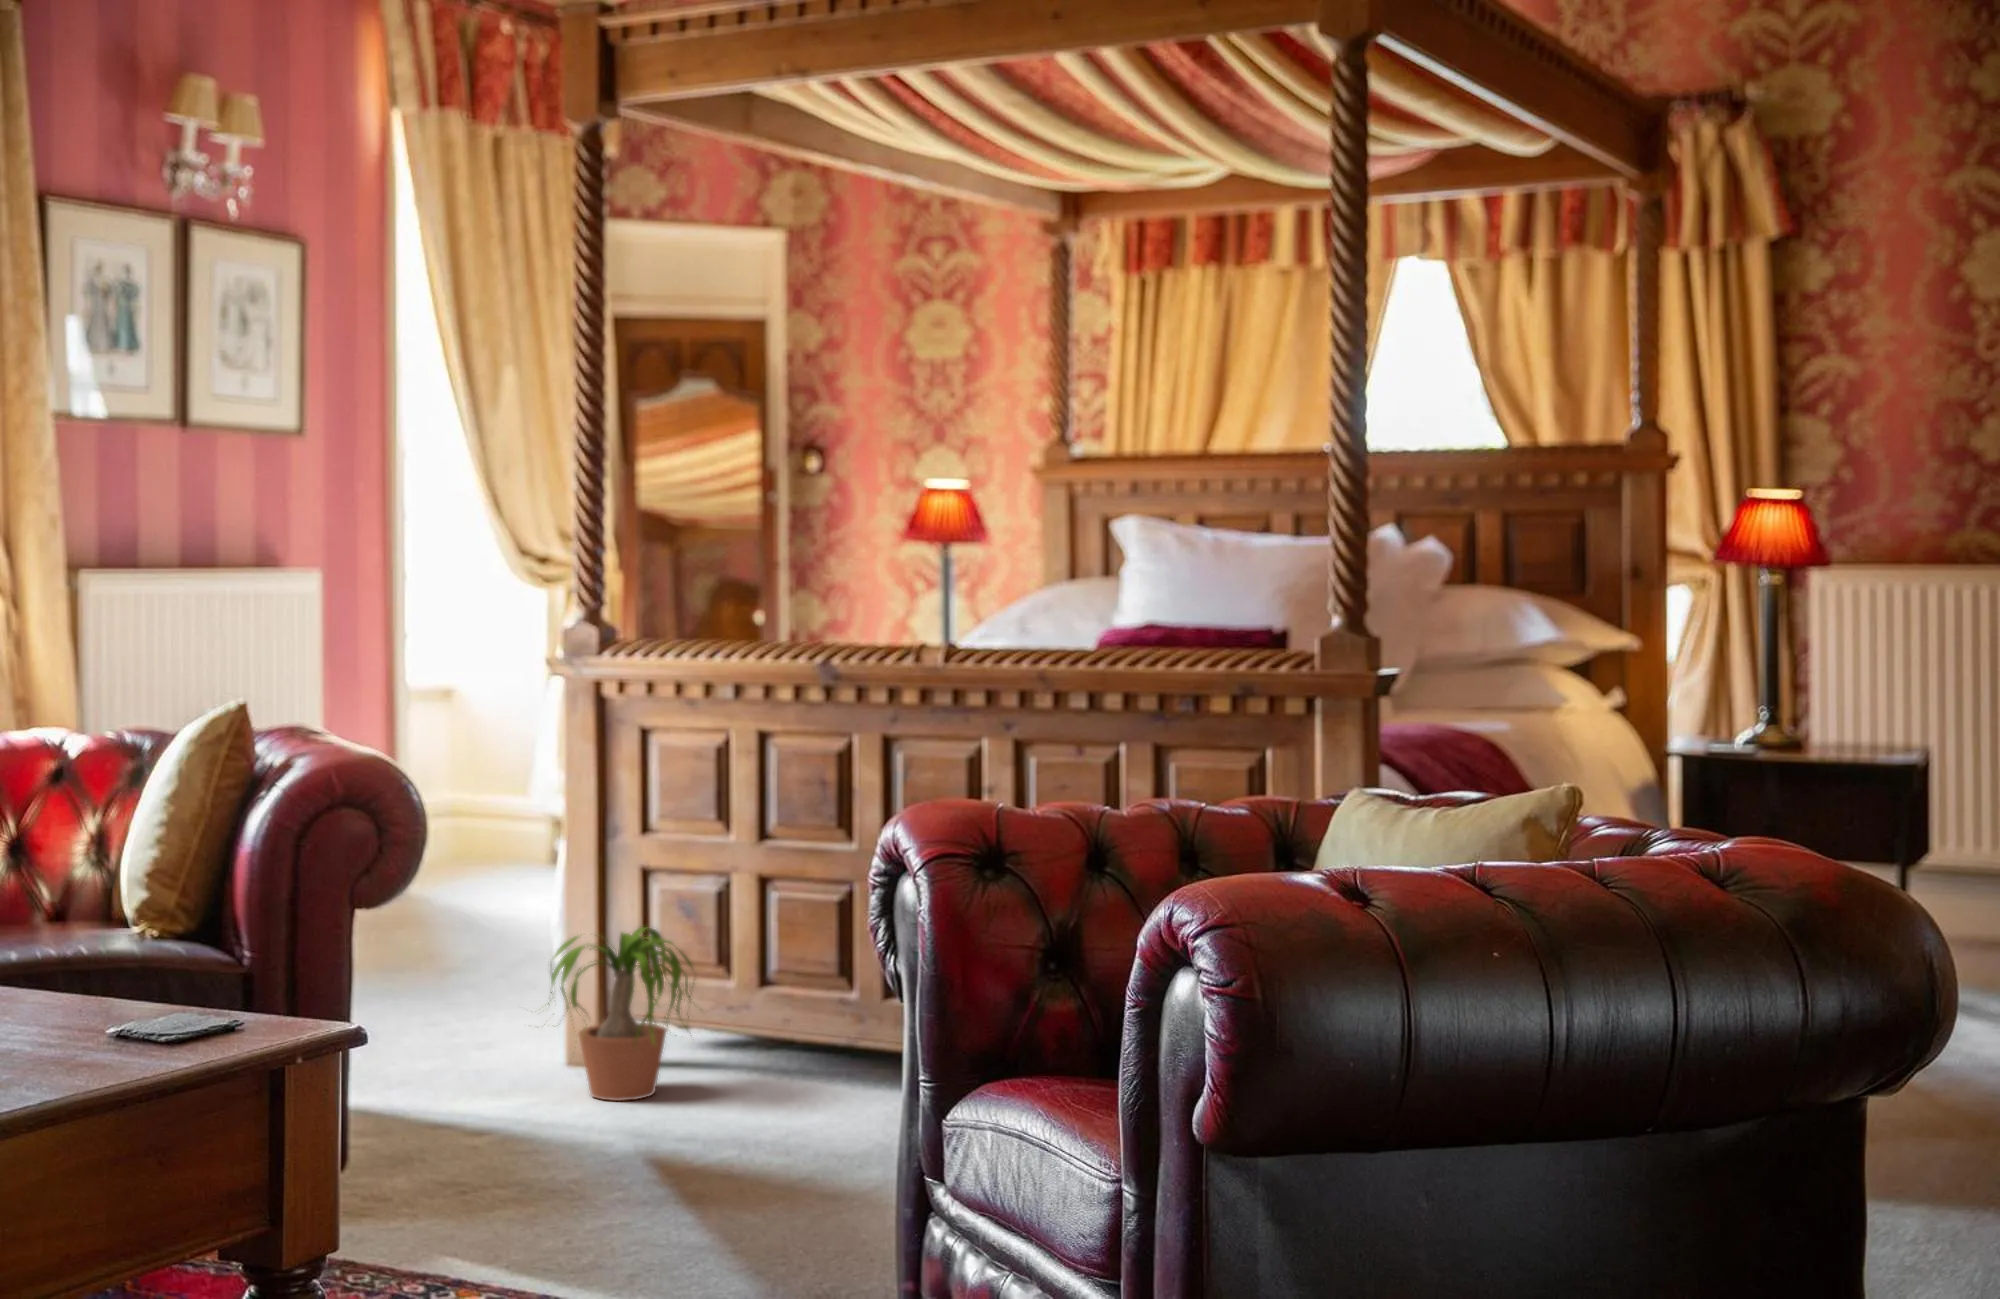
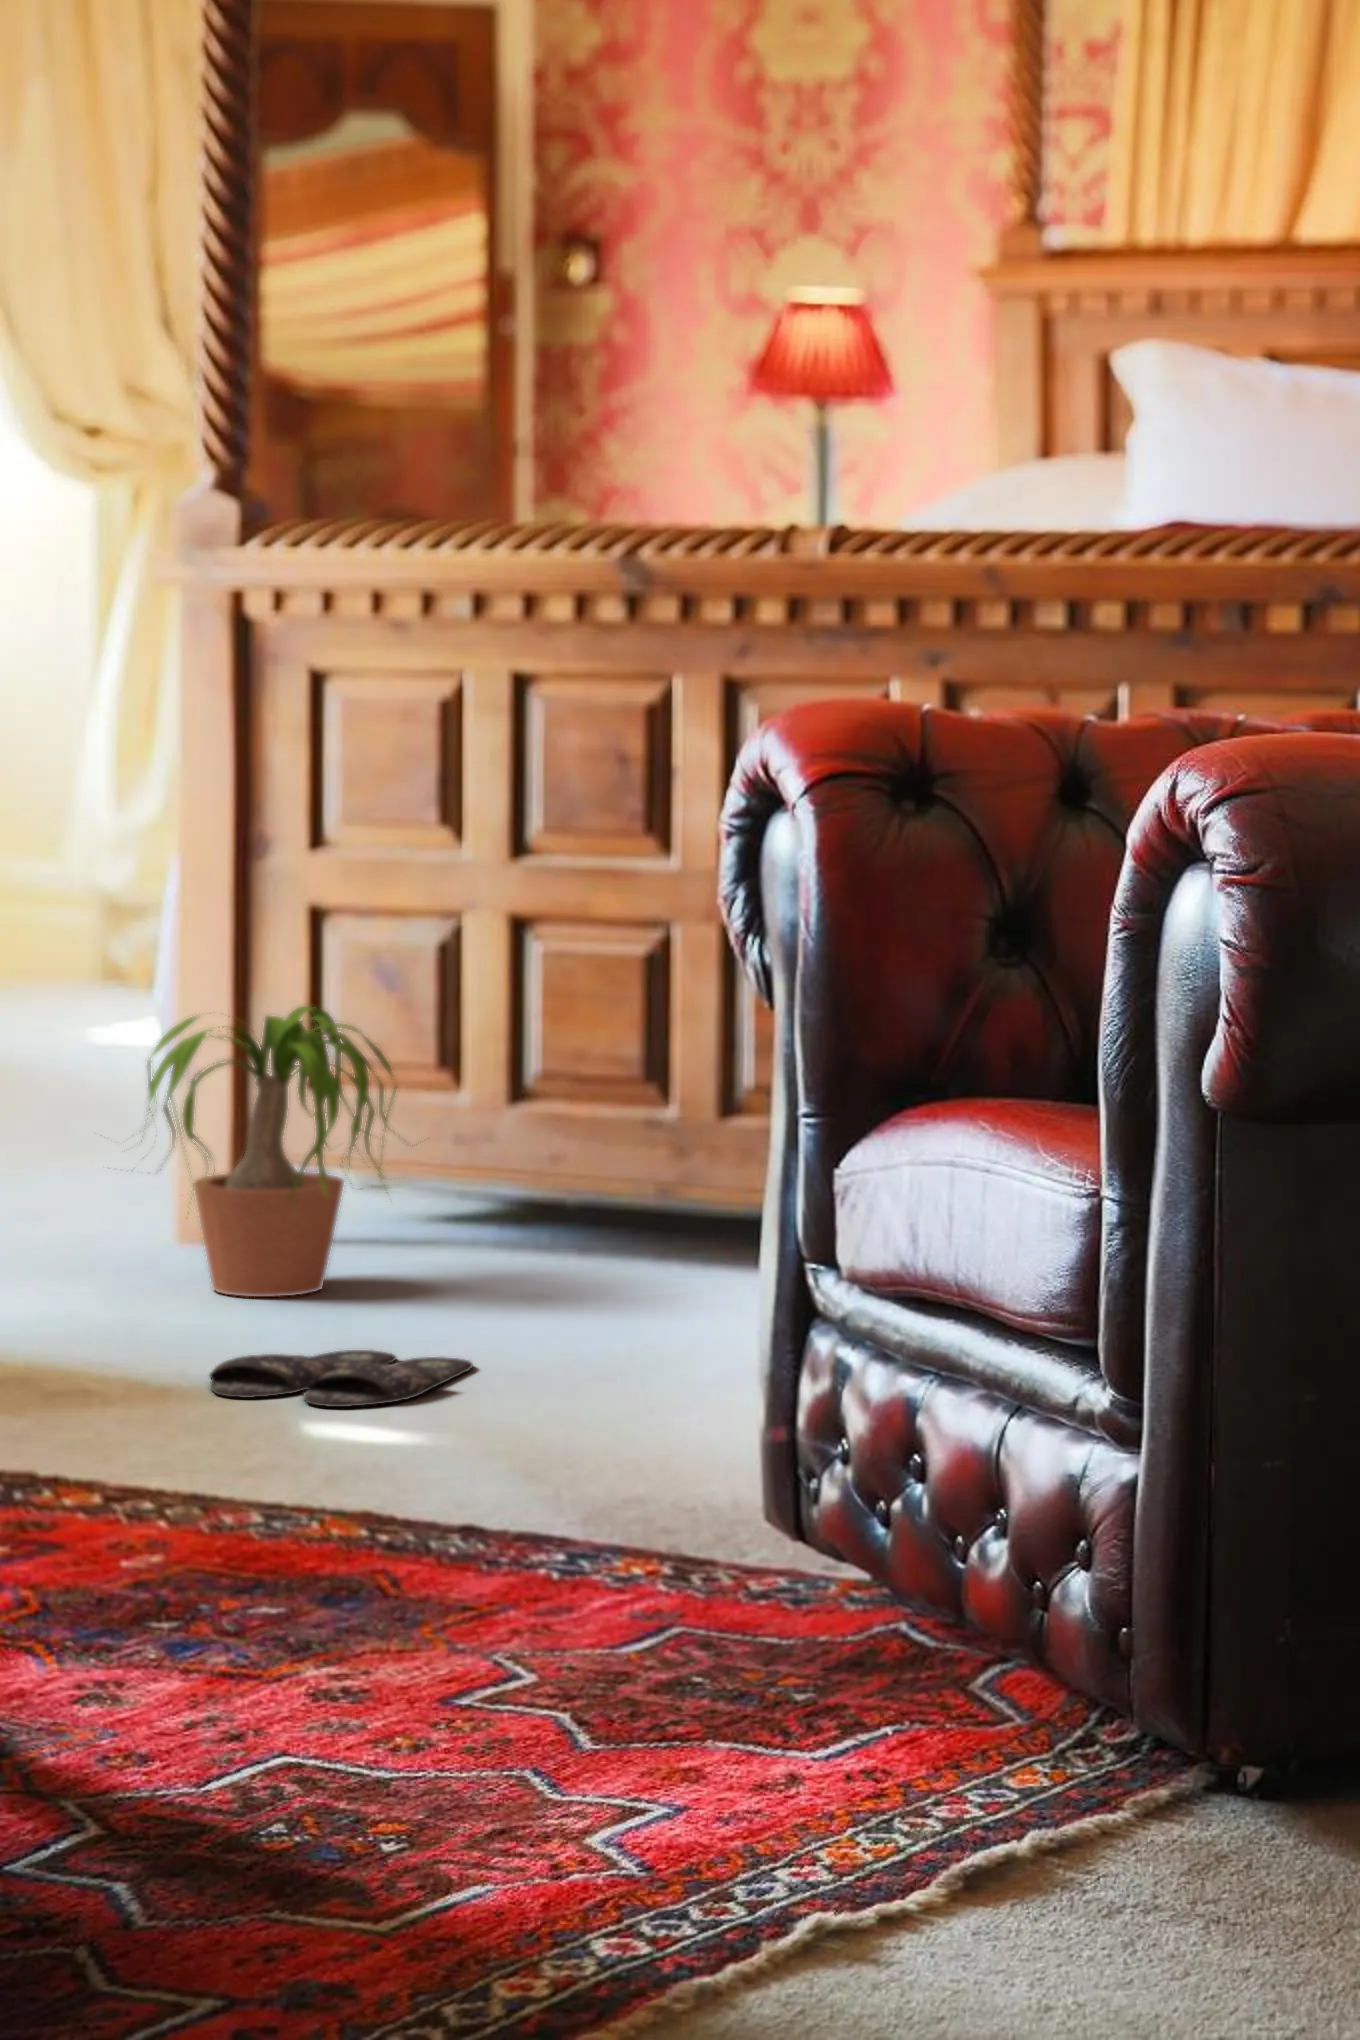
slippers: none [578,1145,737,1194] -> present [210,1350,473,1407]

